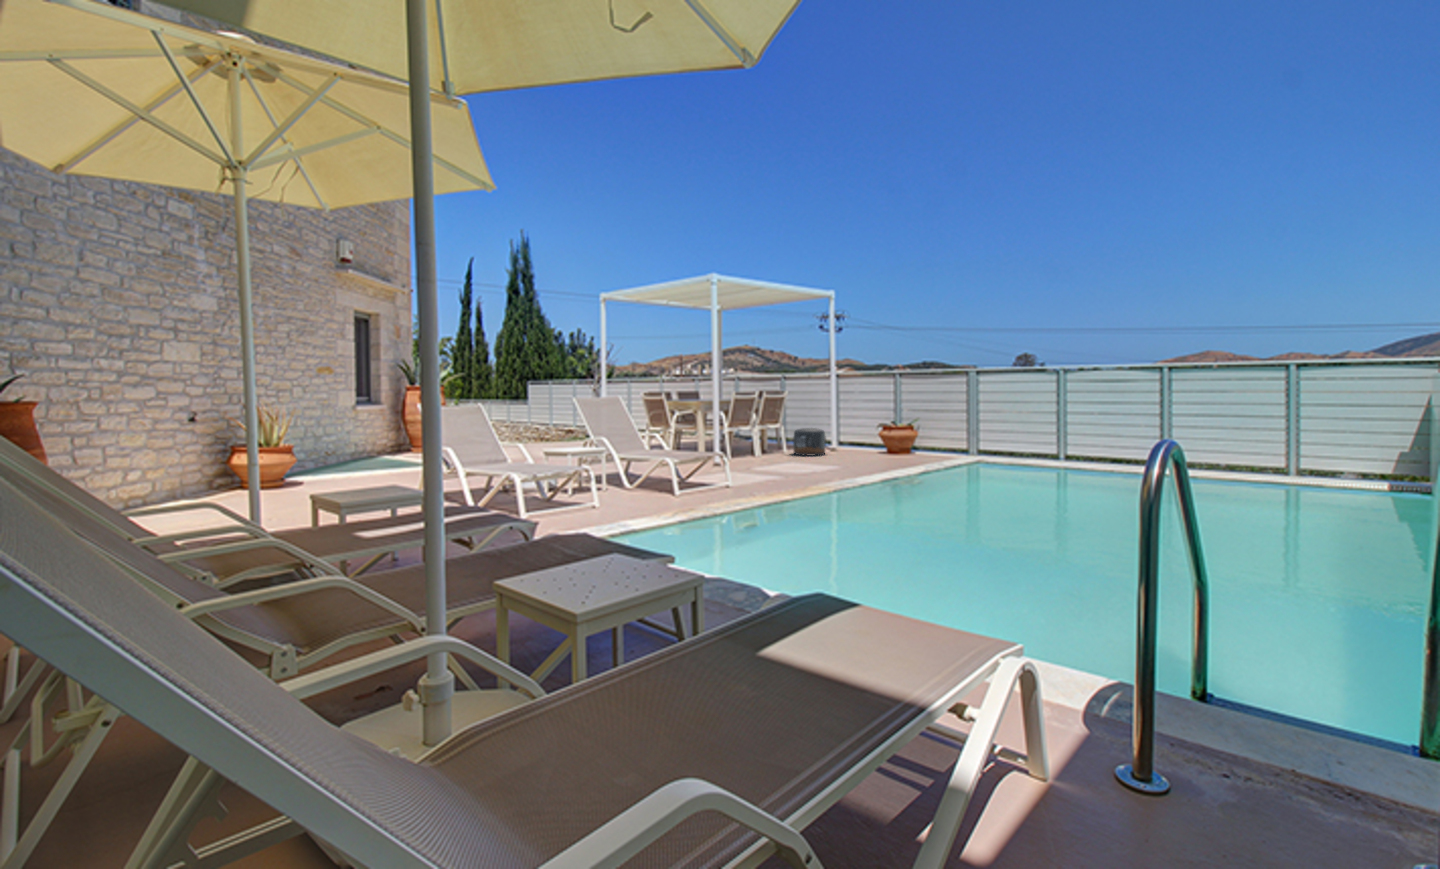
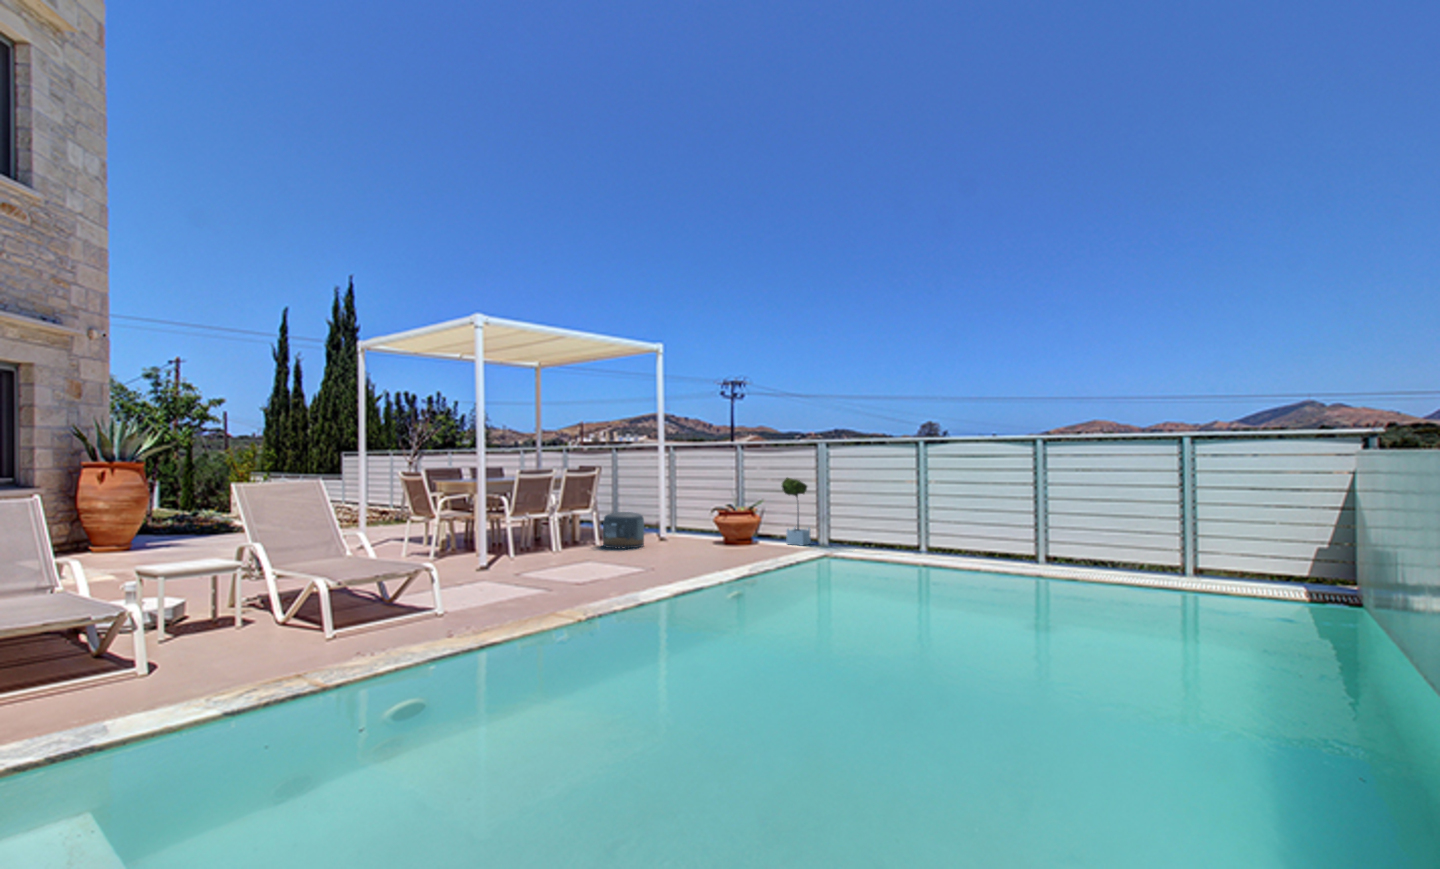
potted tree: none [937,399,961,455] -> present [782,478,811,545]

